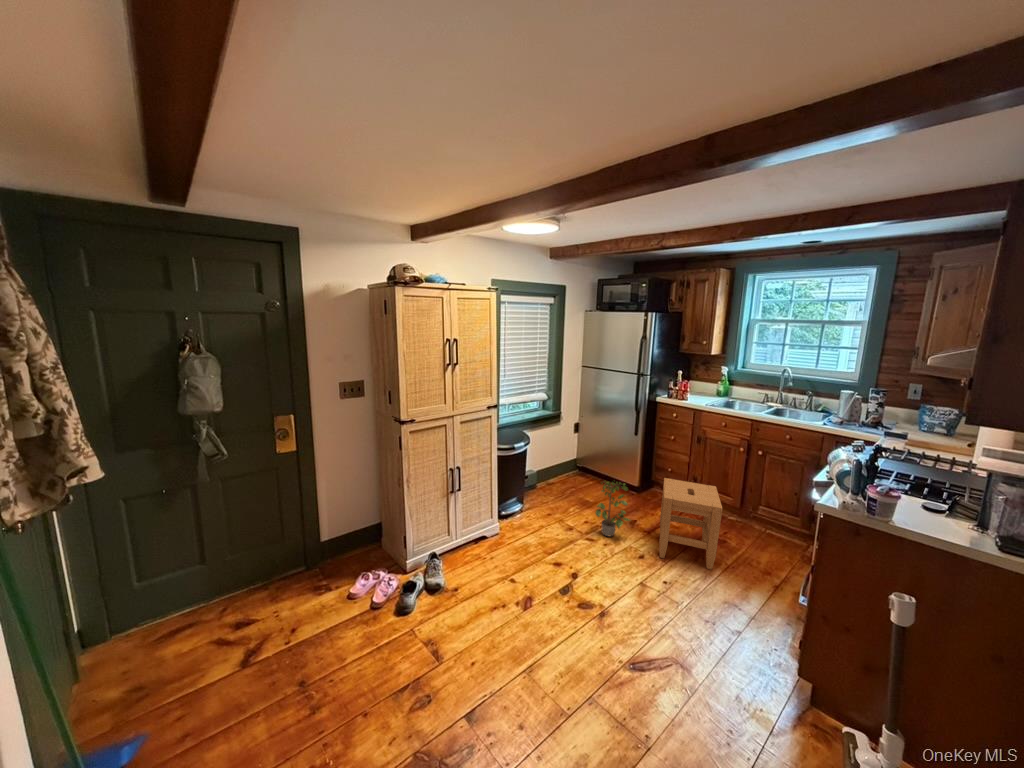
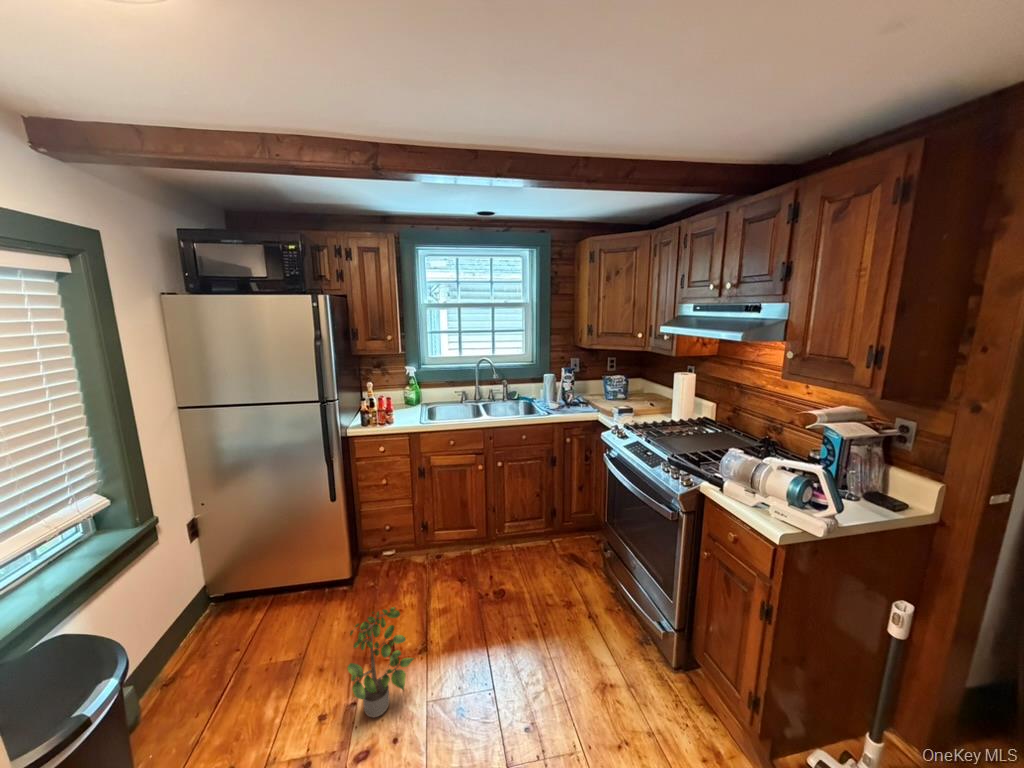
stool: present [659,478,722,570] -> none [430,532,533,683]

